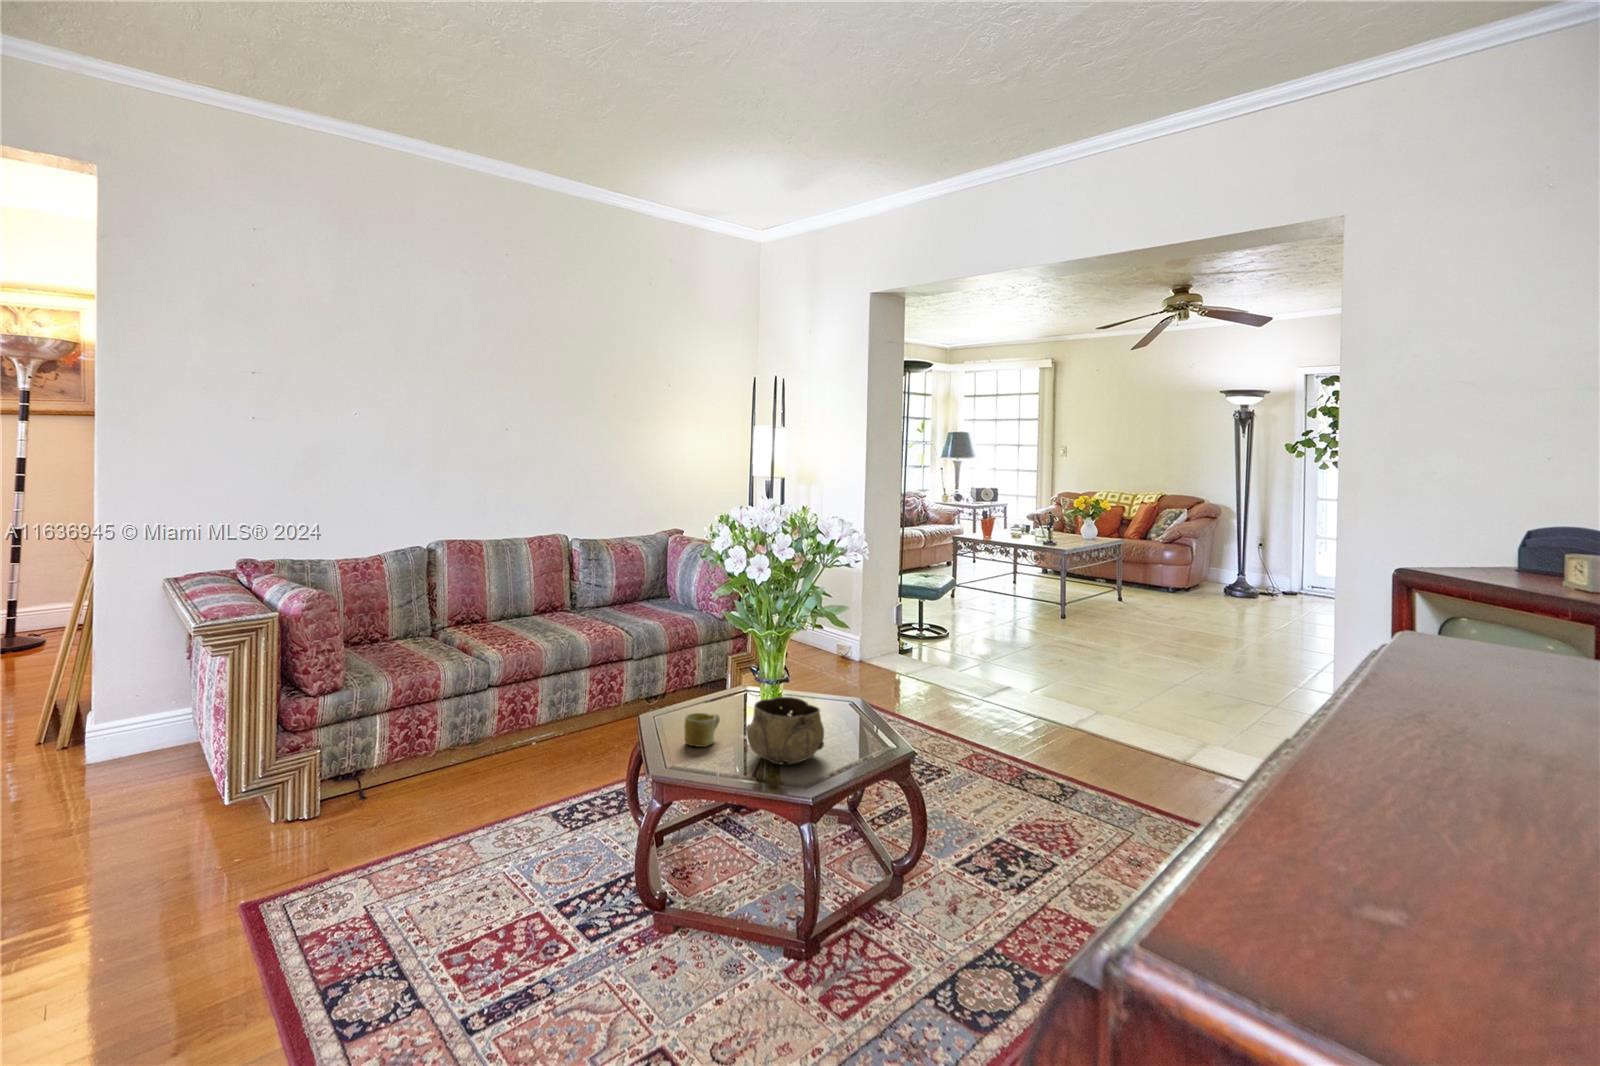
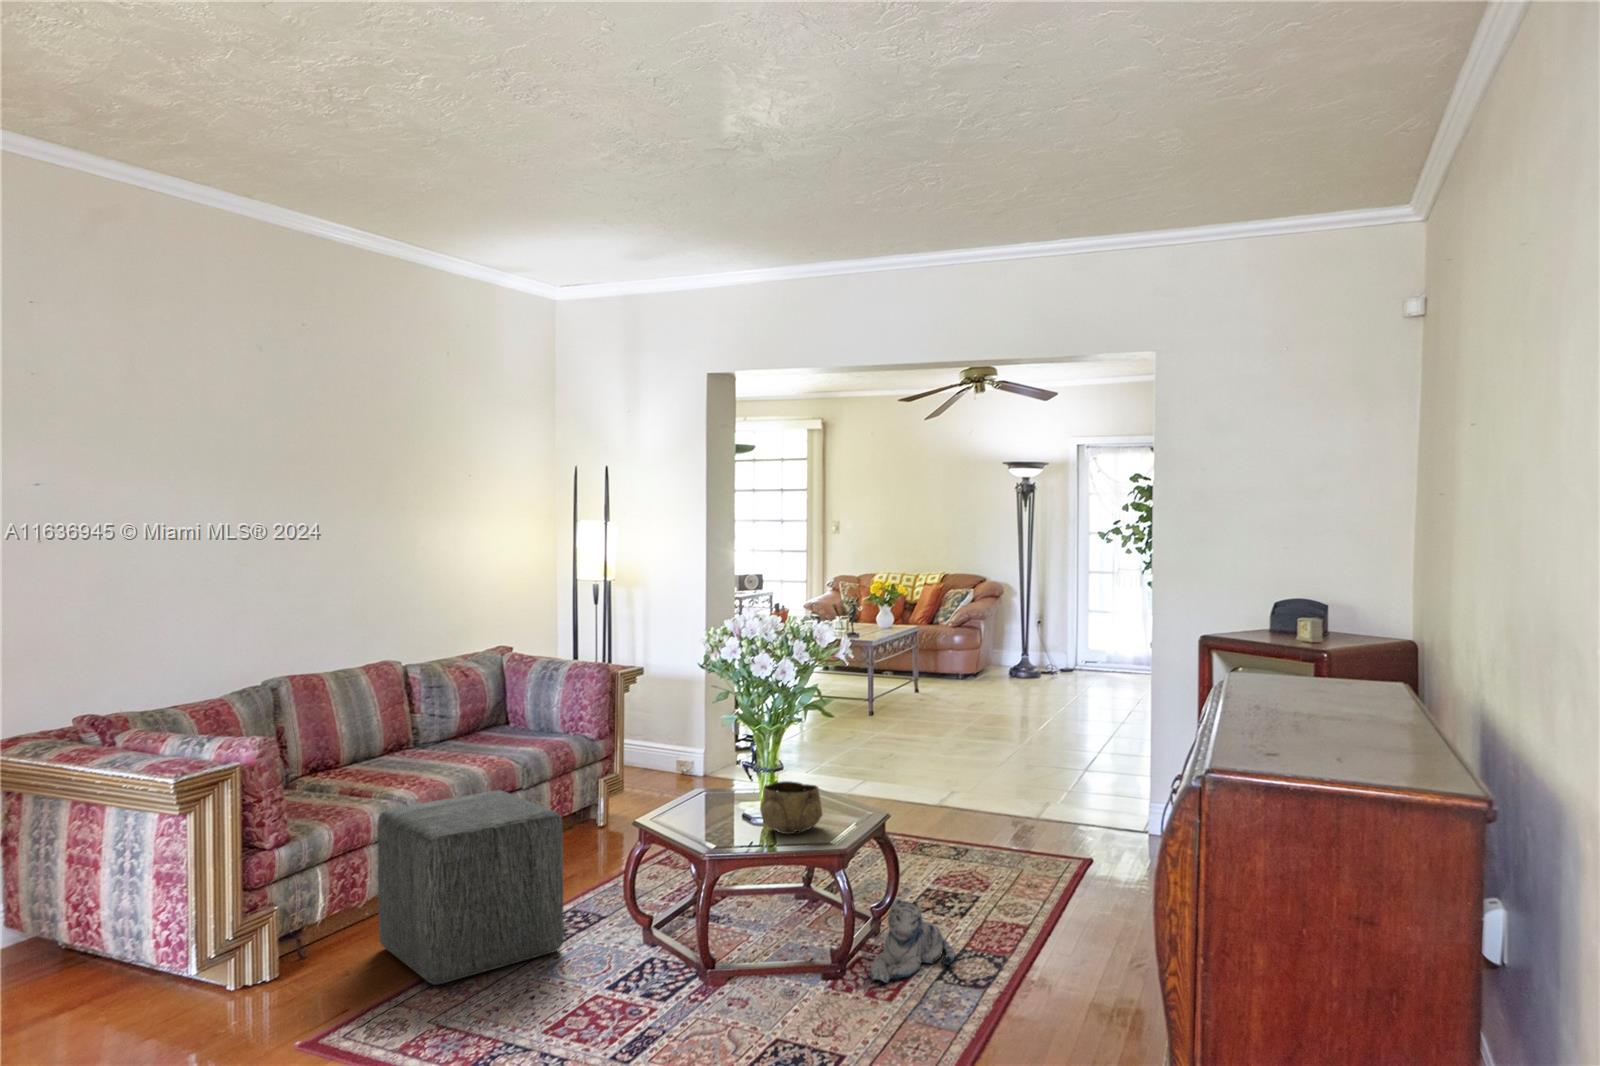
ottoman: none [388,664,560,862] -> present [377,790,564,985]
mug: present [685,713,720,747] -> none [695,805,722,833]
plush toy: none [837,874,976,988] -> present [871,900,955,983]

